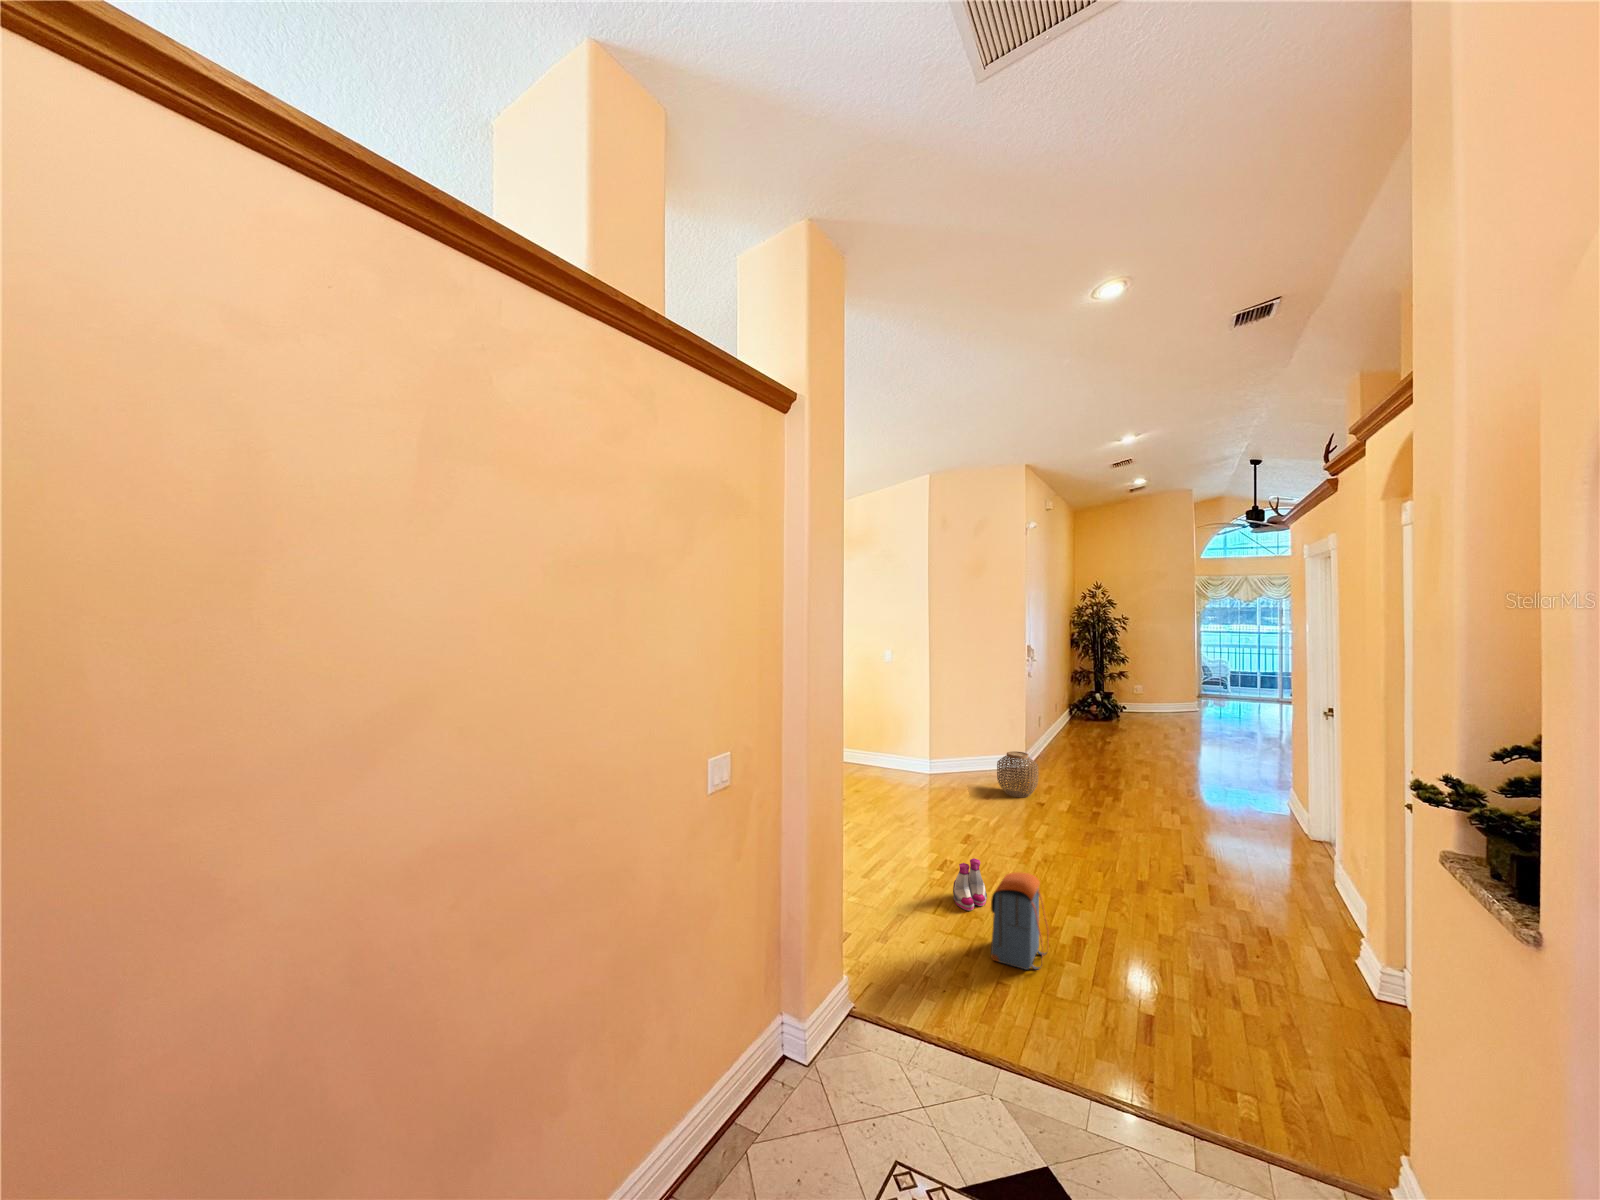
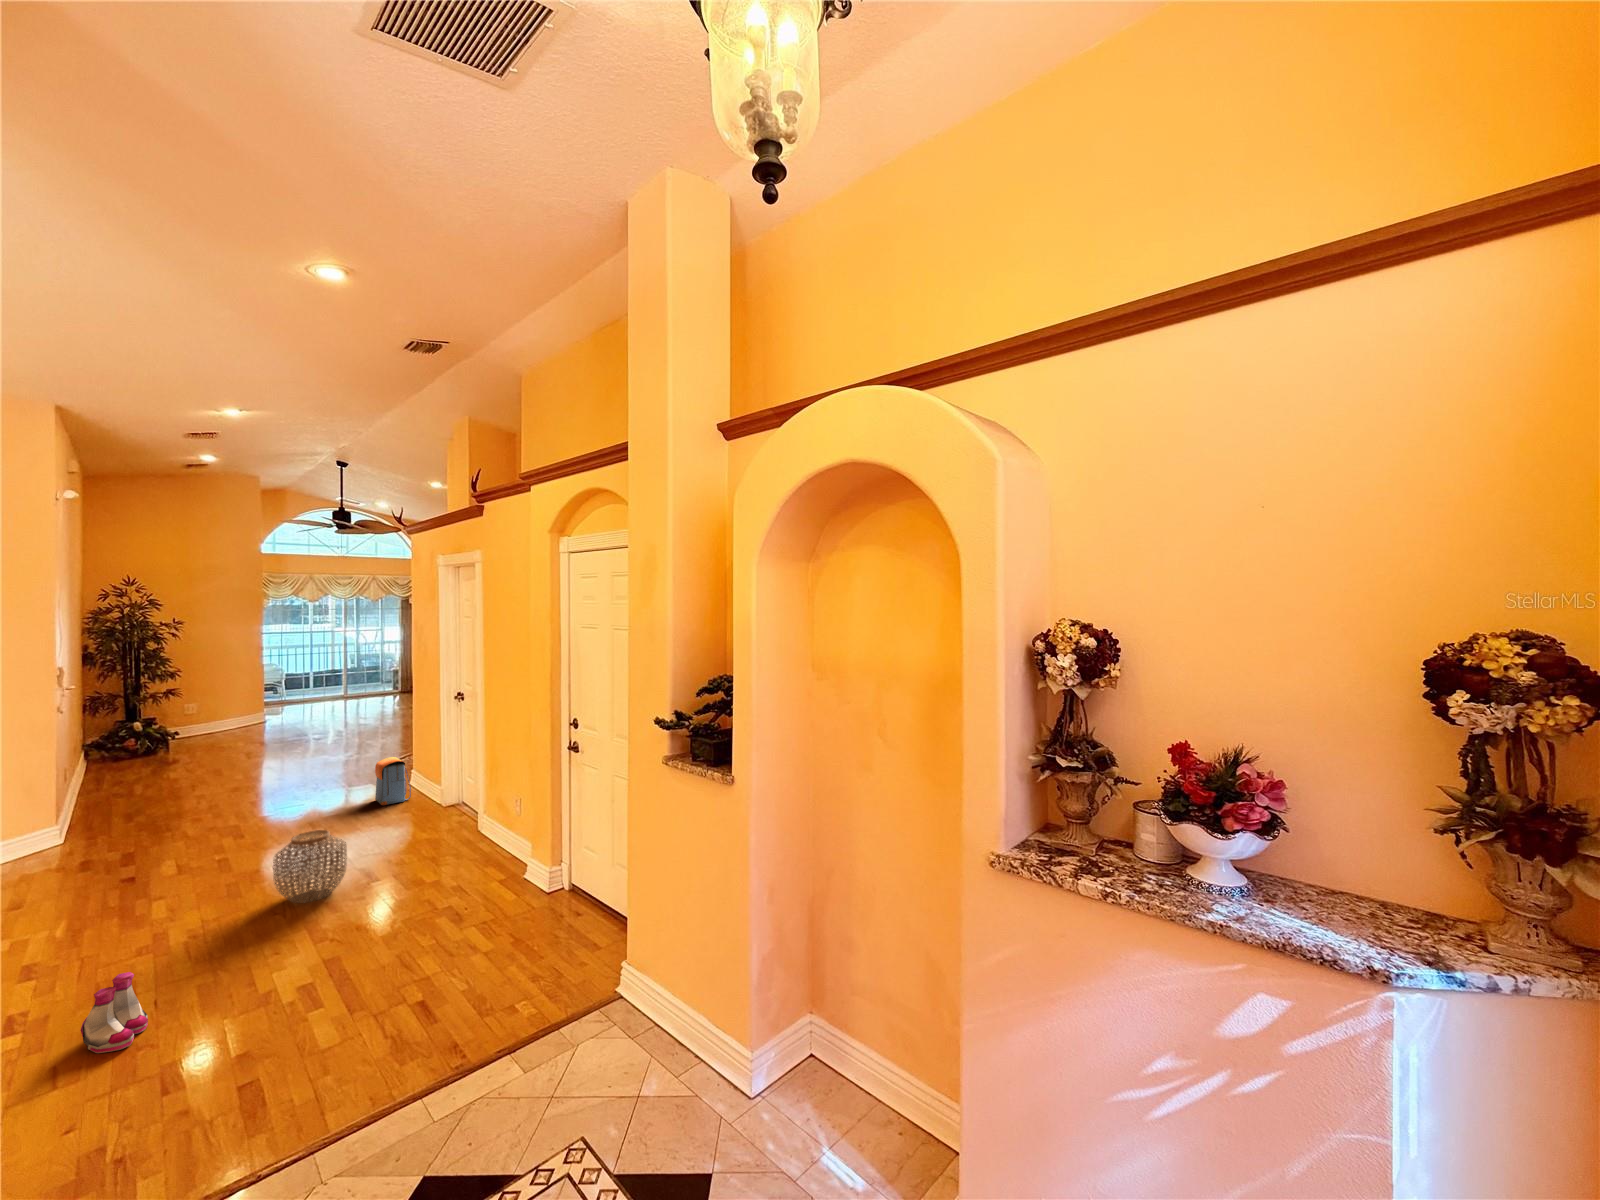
woven basket: present [997,751,1038,797] -> present [273,830,347,903]
backpack: present [991,872,1049,970] -> present [375,757,411,805]

